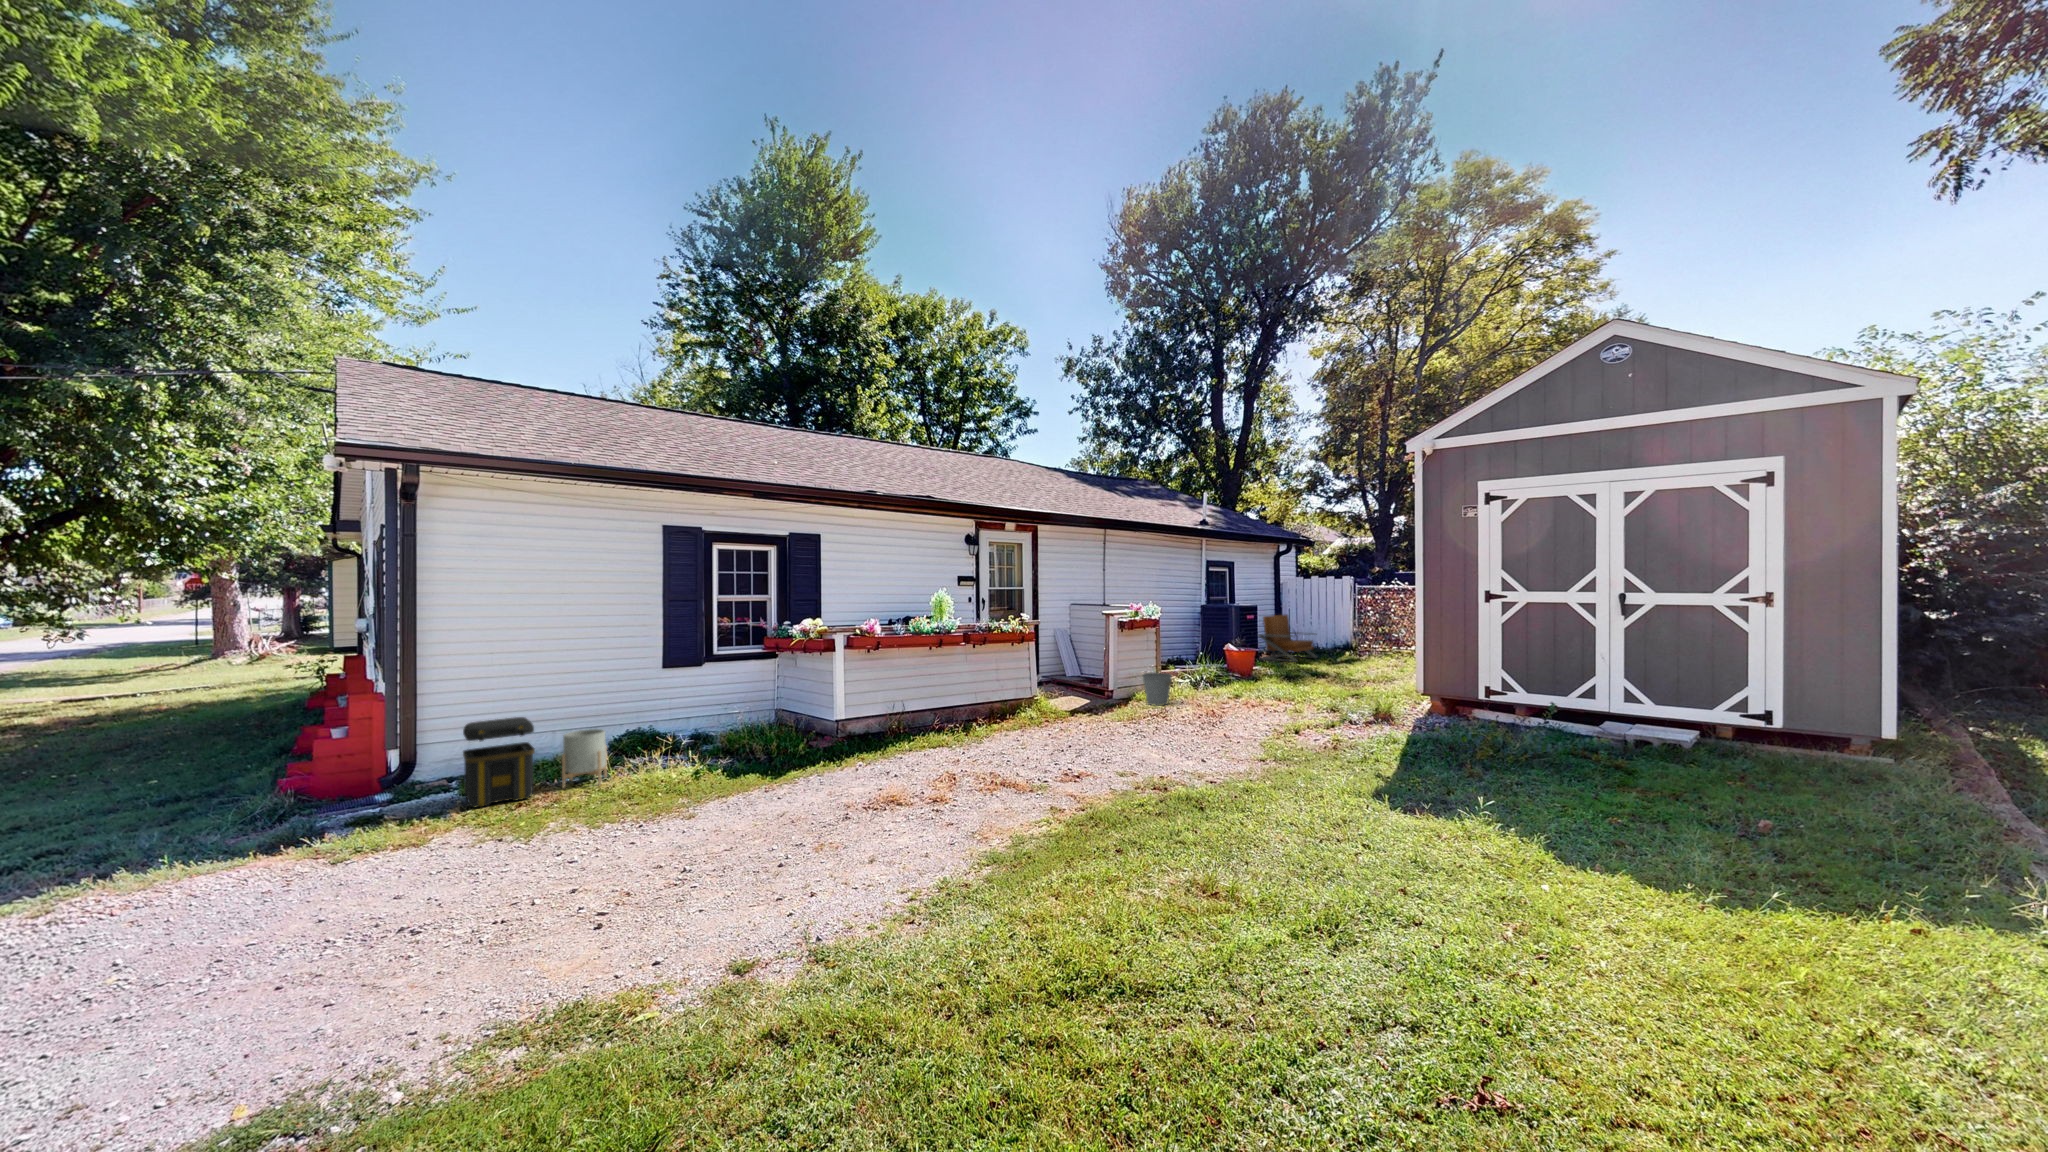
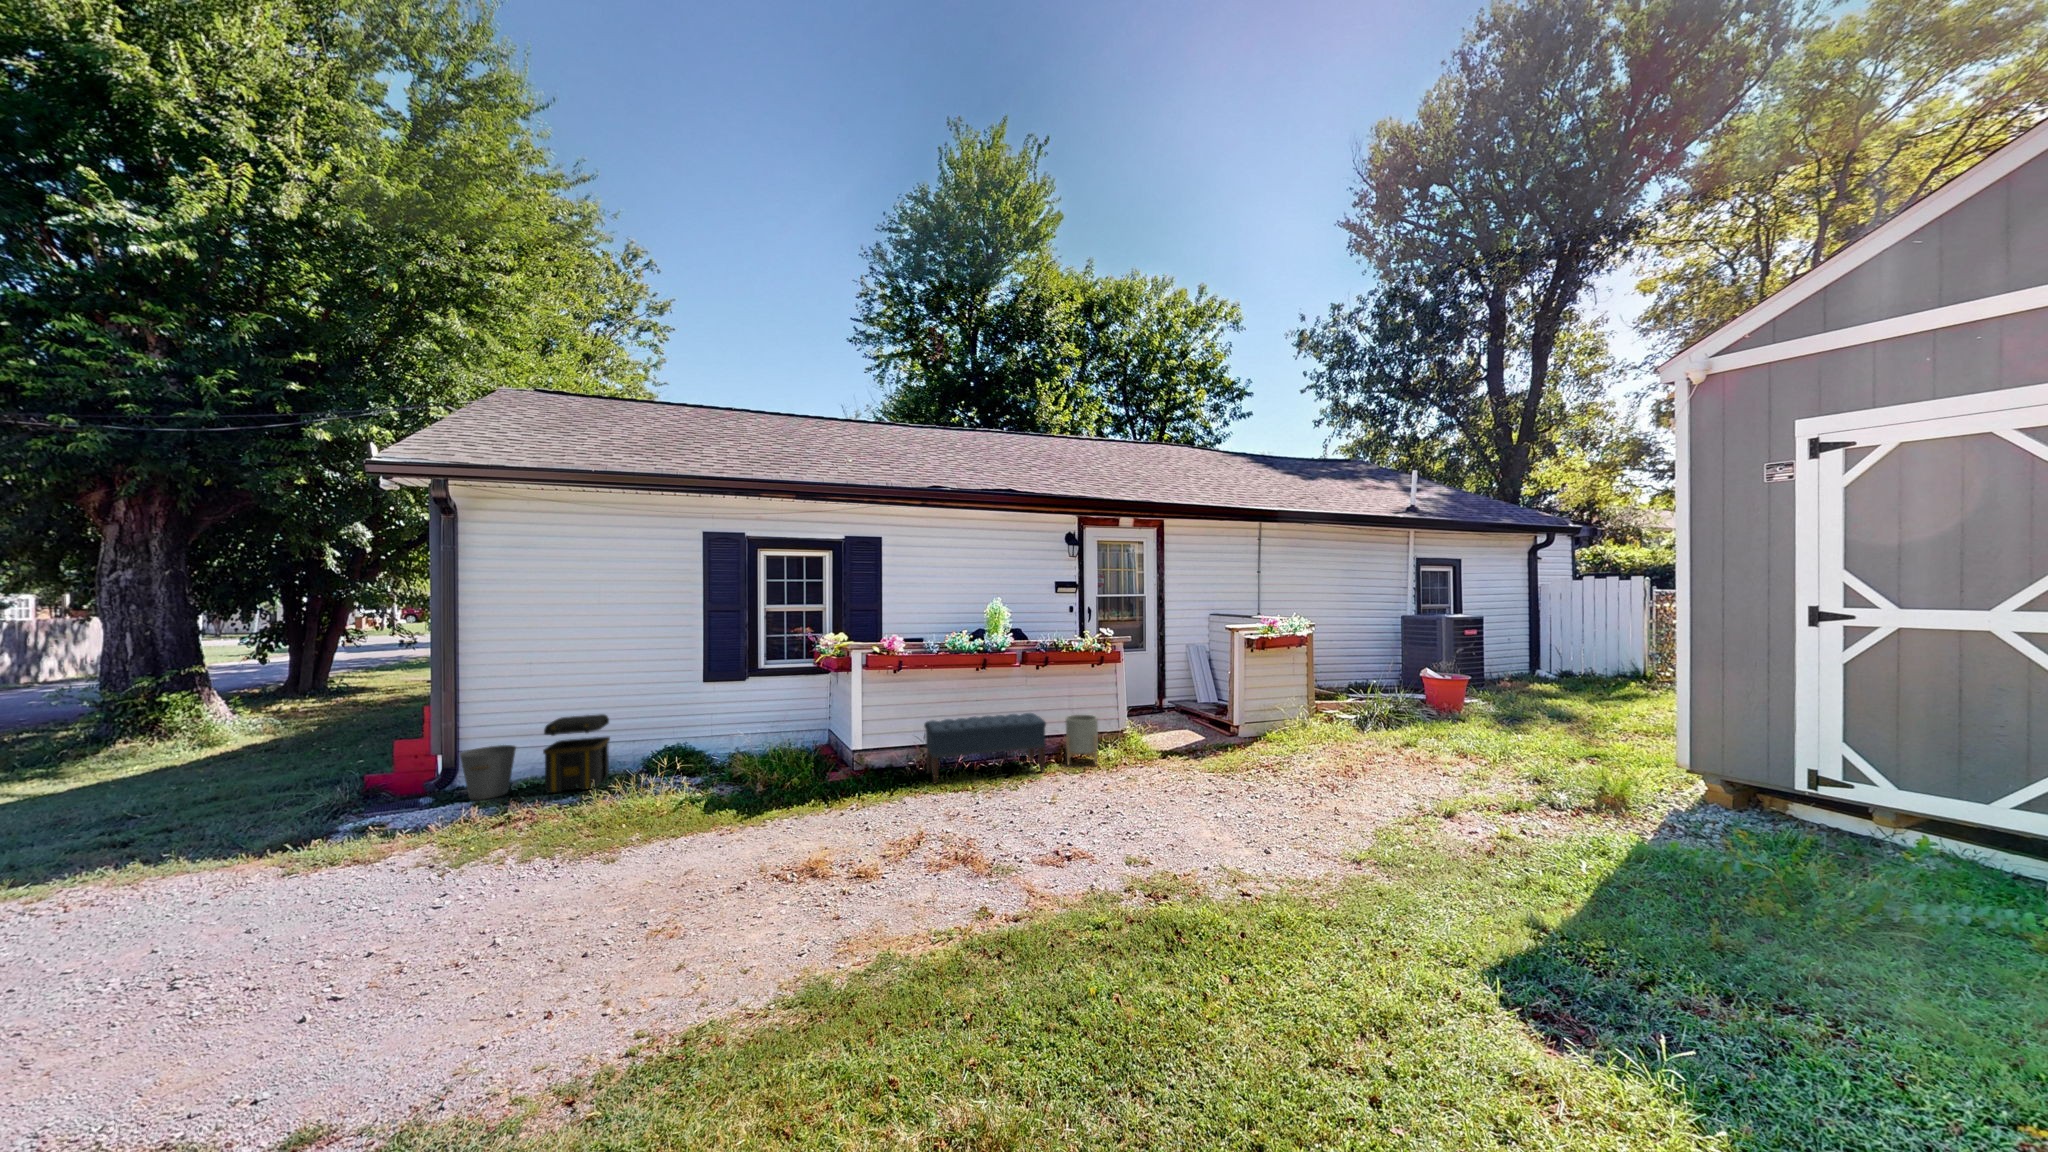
lounge chair: present [1258,615,1317,662] -> none [1500,624,1597,687]
bucket: present [1142,673,1173,706] -> present [460,745,516,800]
bench: none [887,691,998,758] -> present [924,713,1046,784]
planter: present [562,729,607,788] -> present [1066,715,1098,765]

